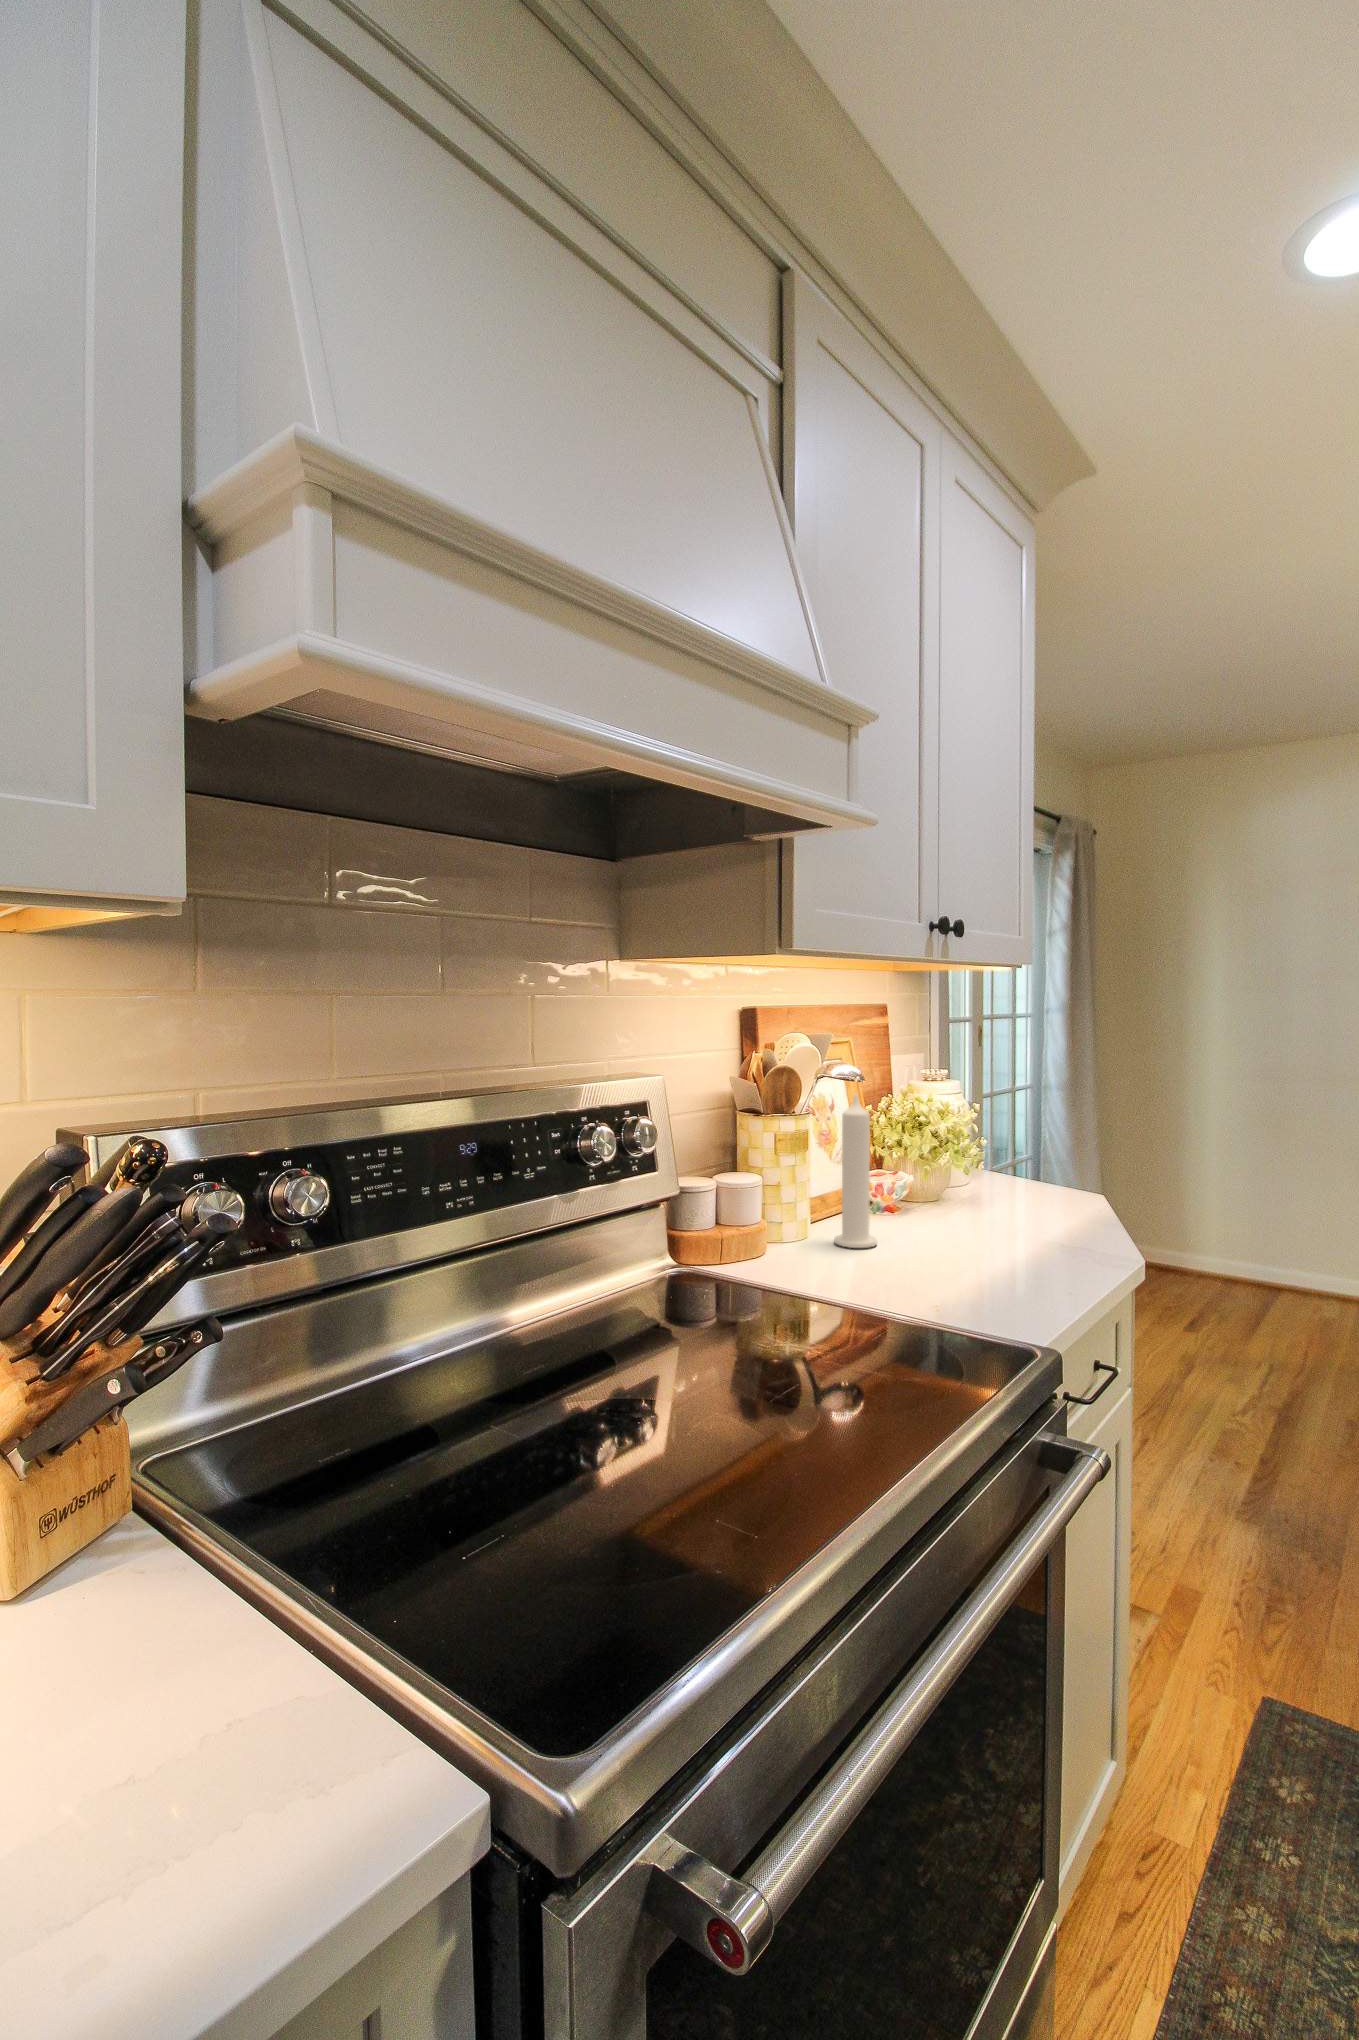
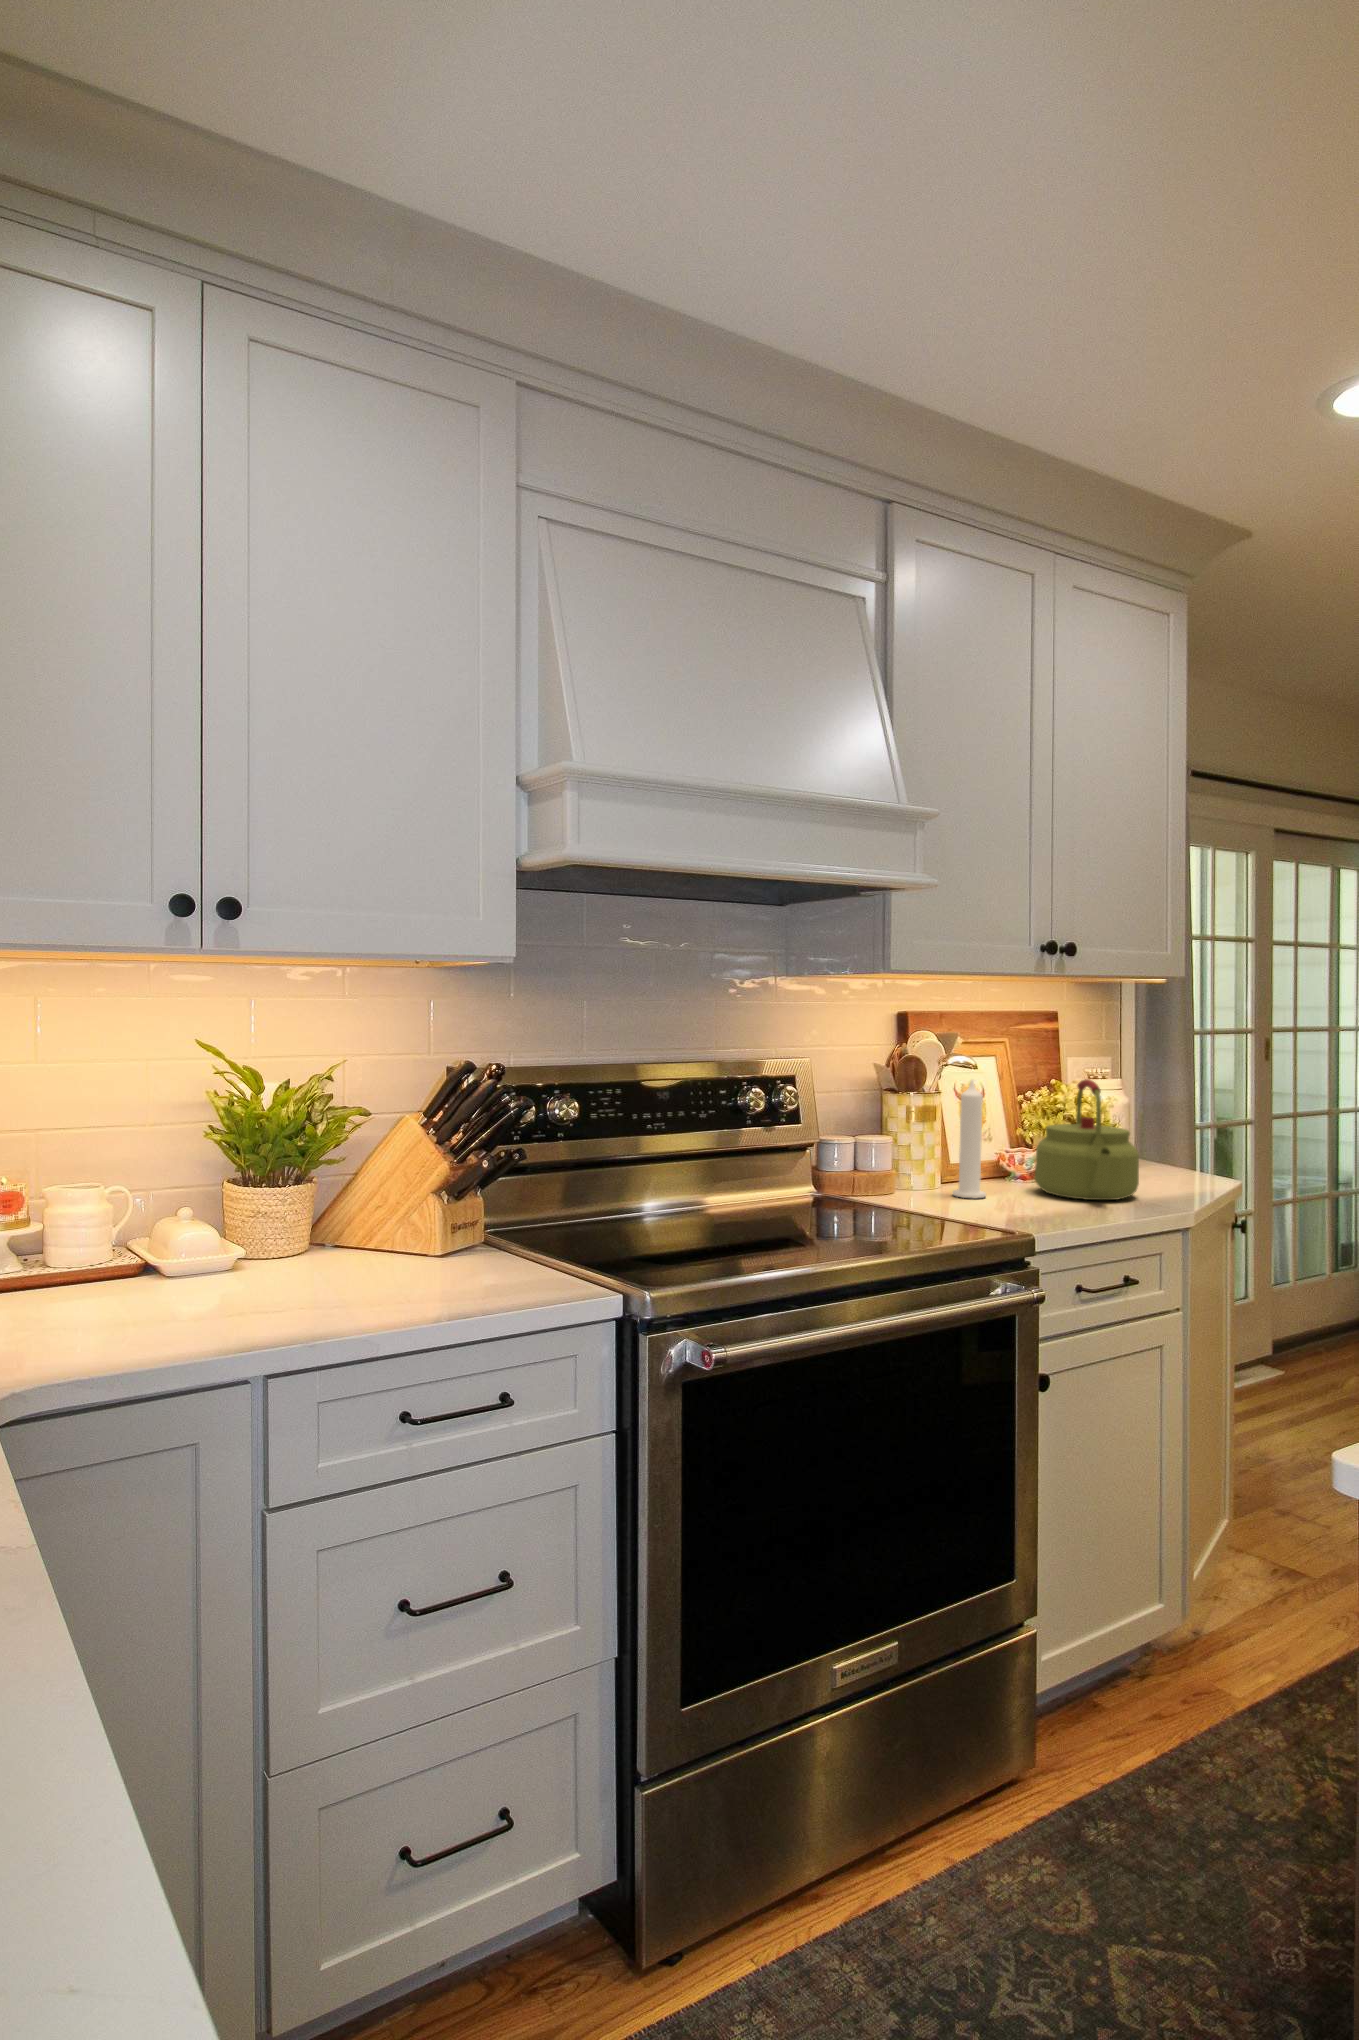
kettle: none [916,1085,1040,1235] -> present [1035,1079,1139,1200]

